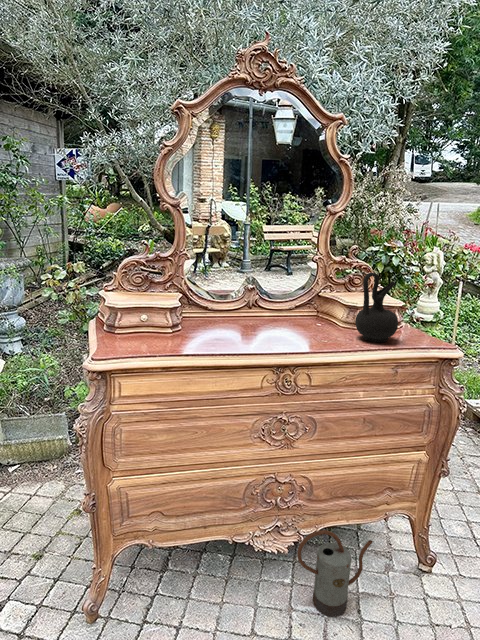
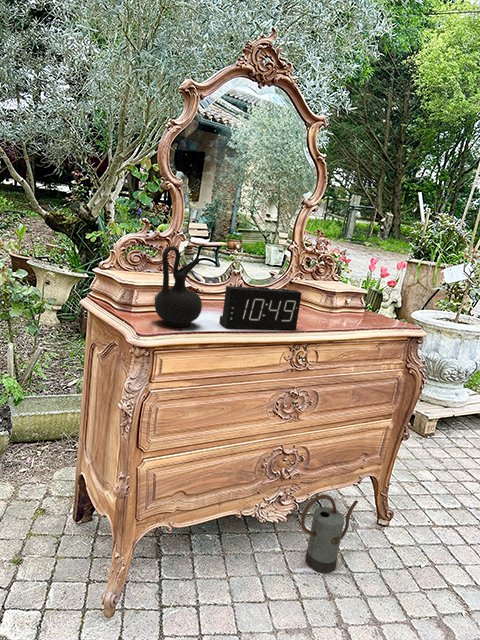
ceramic jug: present [355,273,398,342] -> present [155,246,202,327]
alarm clock: none [194,307,278,351] -> present [219,286,302,330]

